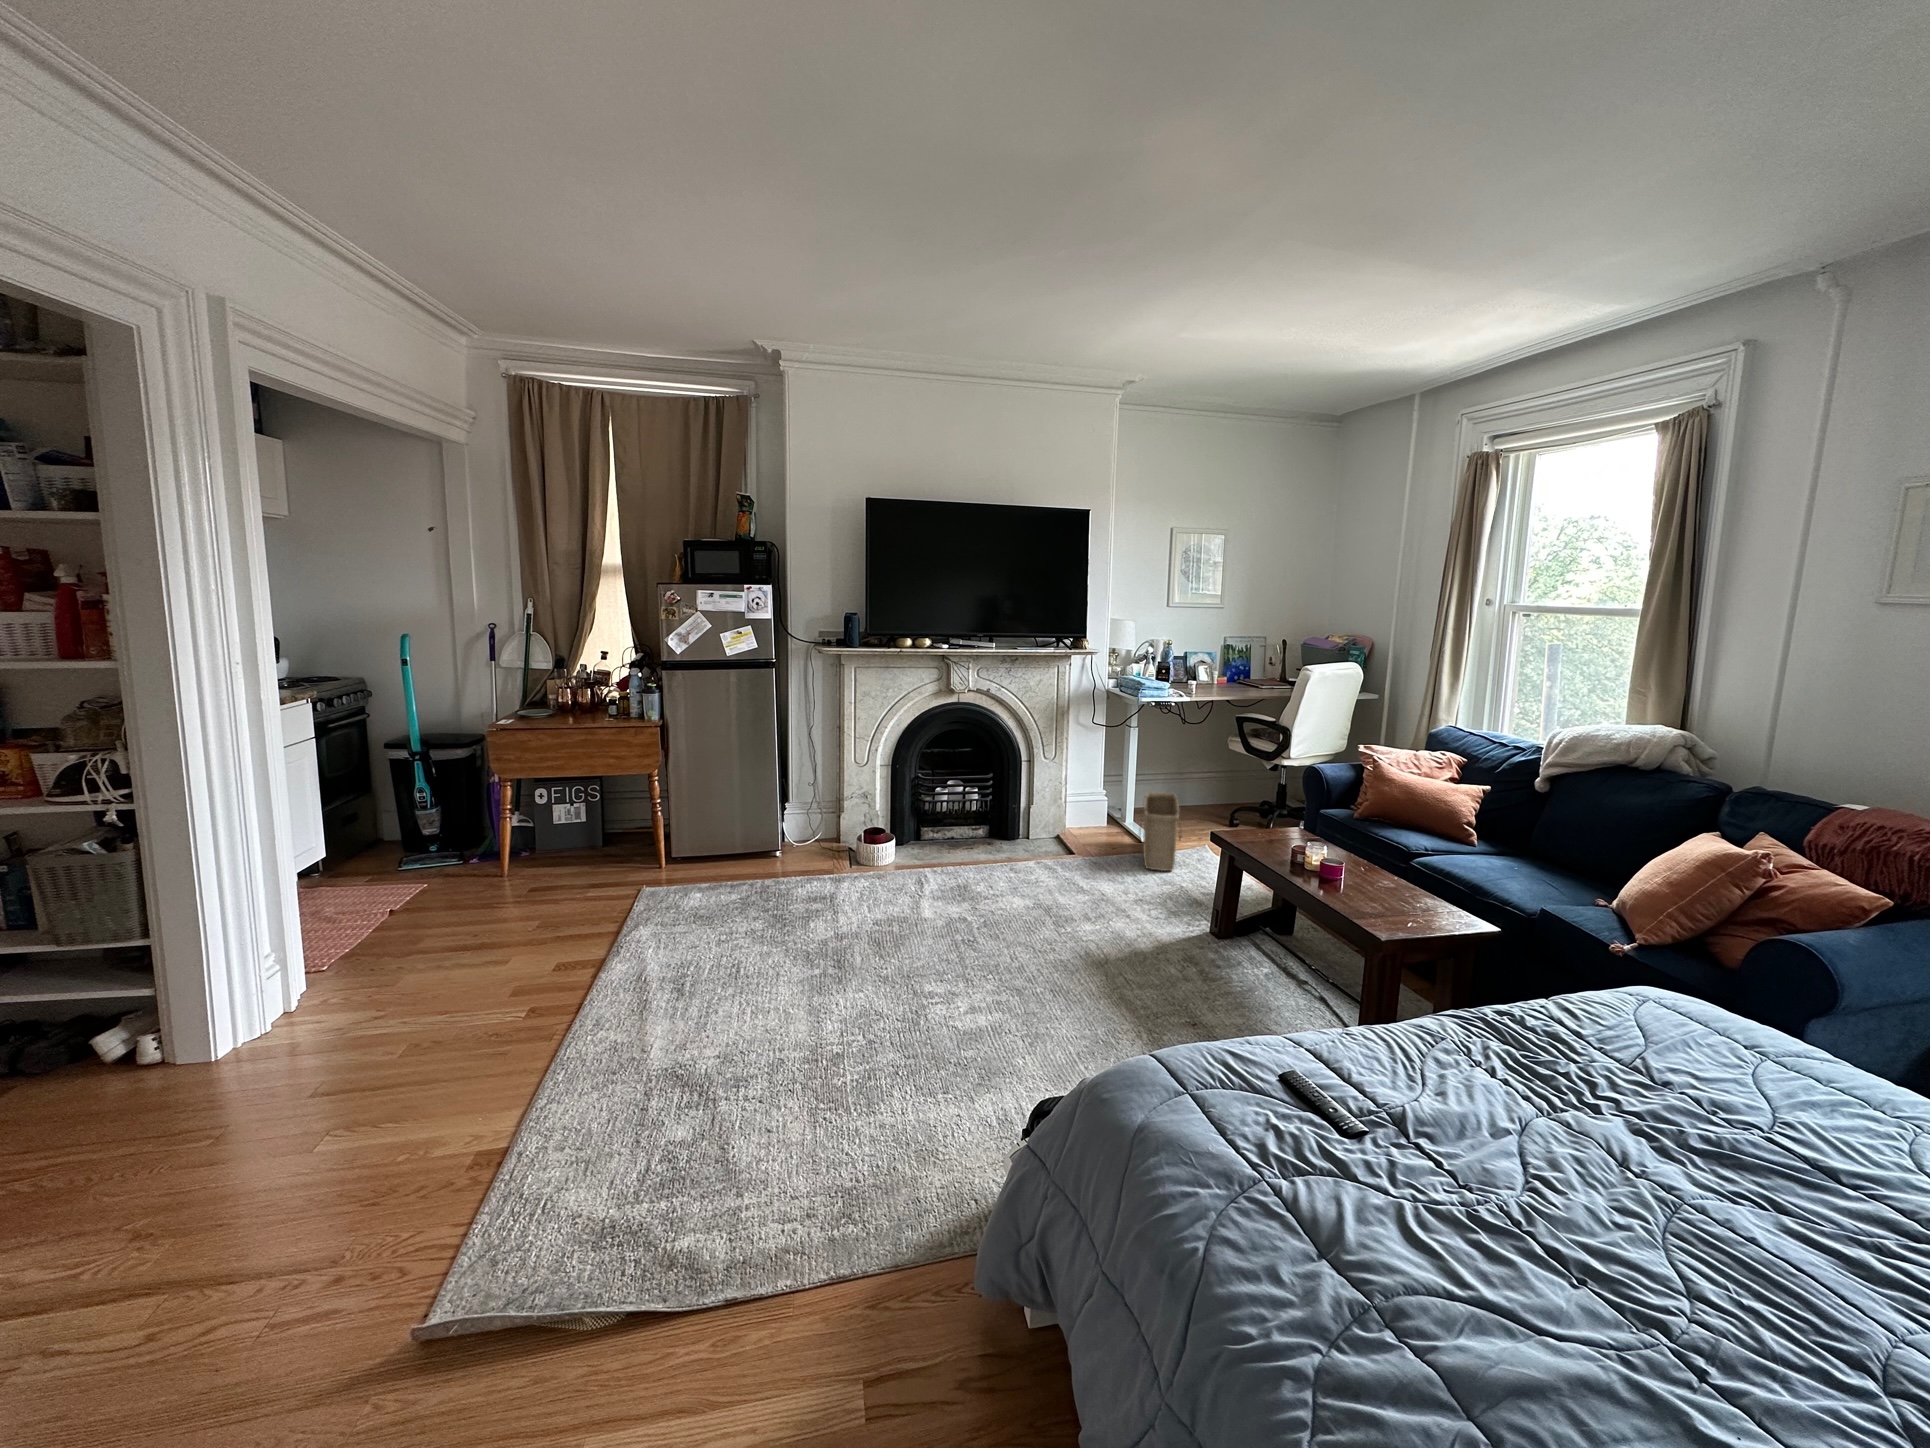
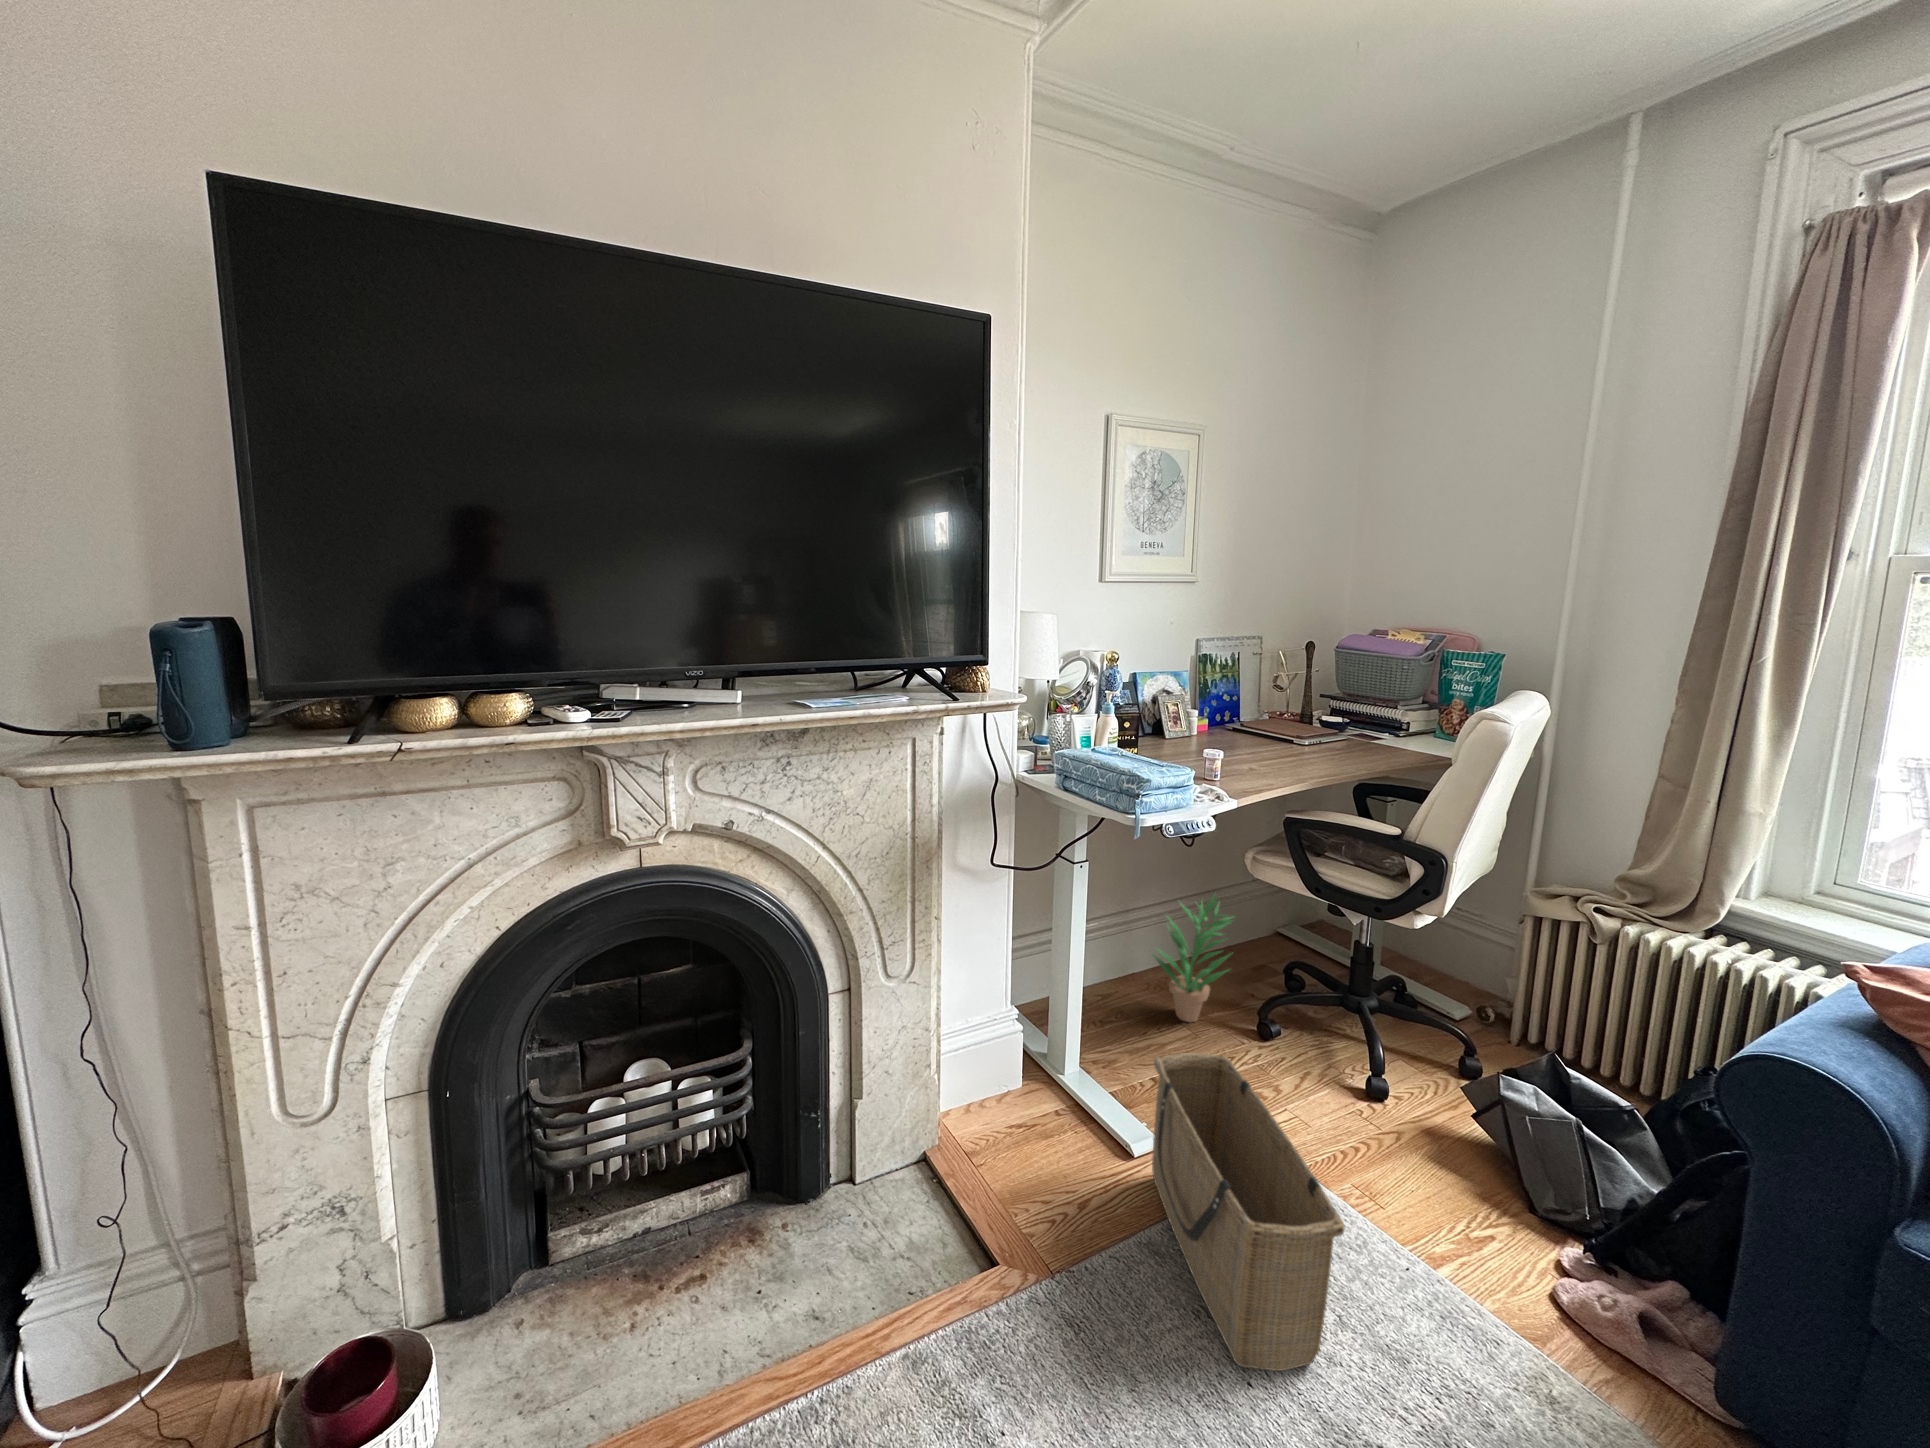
potted plant: none [1181,754,1220,817] -> present [1154,895,1233,1022]

